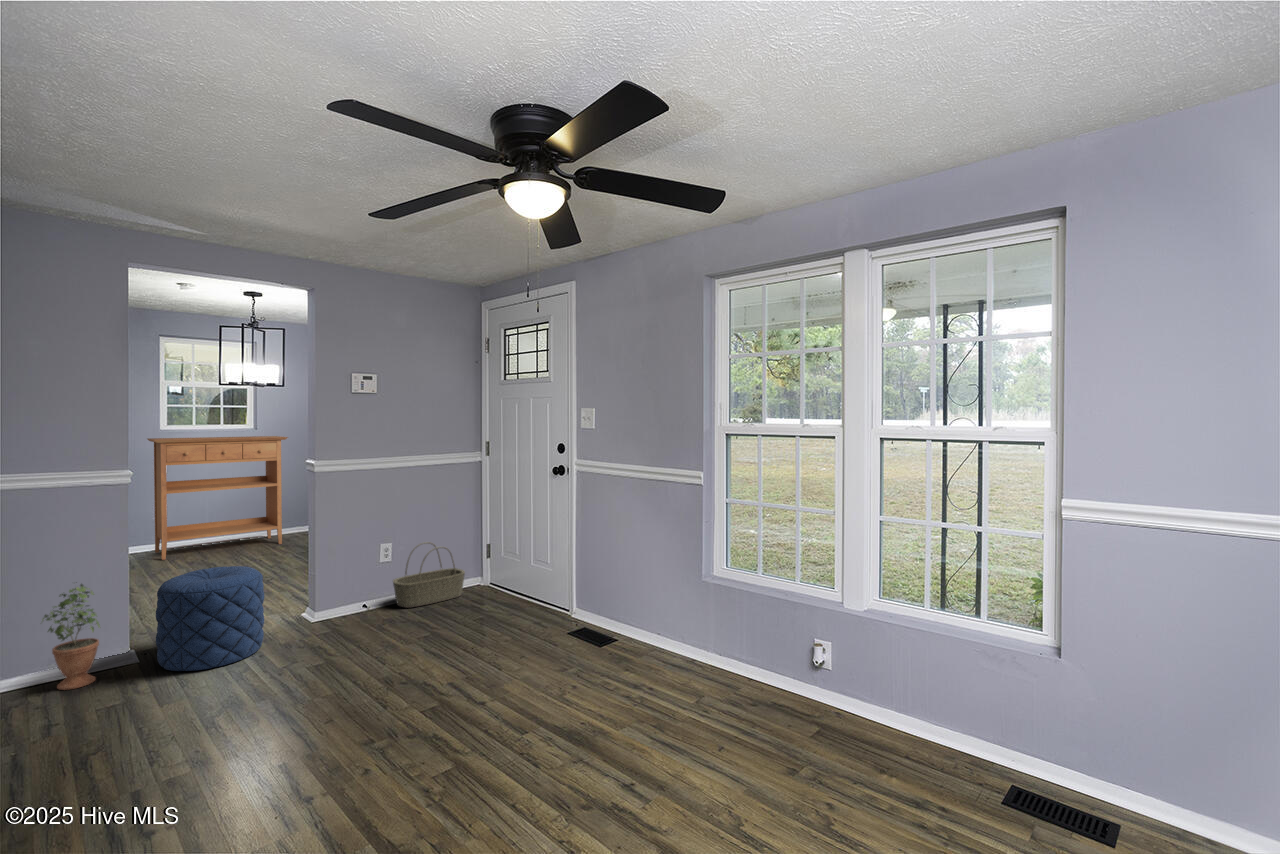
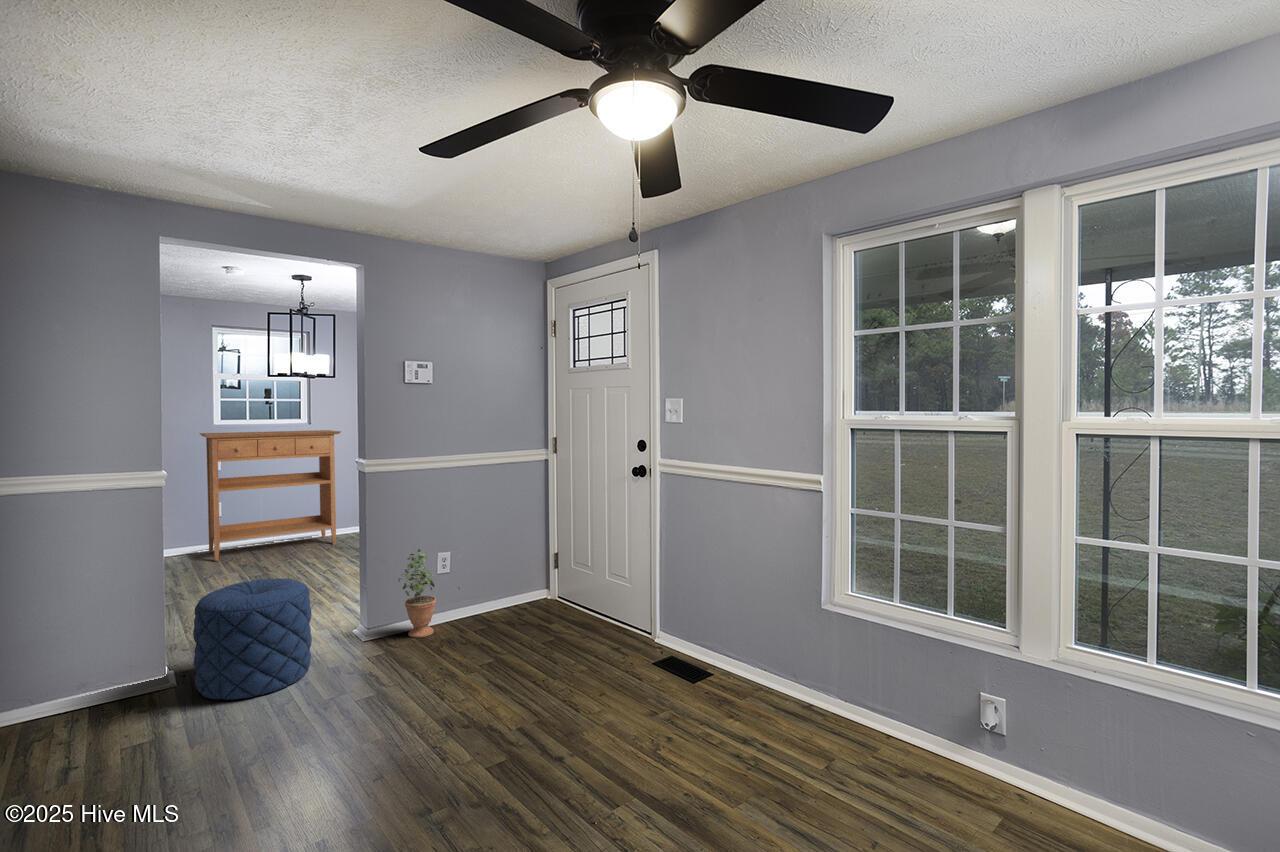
basket: present [393,542,465,608] -> none [451,550,530,624]
potted plant: present [42,584,100,690] -> present [398,549,436,638]

